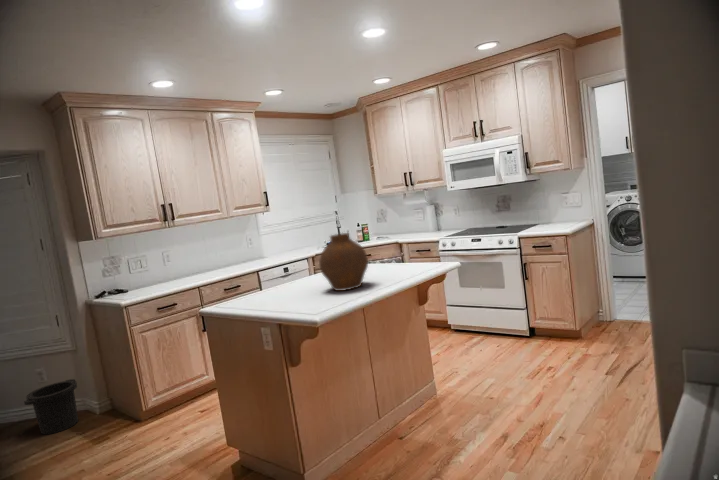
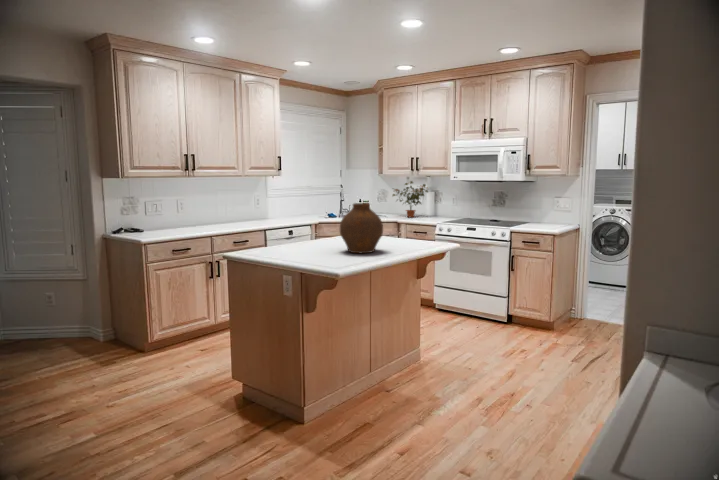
potted plant: none [389,197,428,236] -> present [393,181,428,217]
trash can: present [24,379,78,434] -> none [37,306,85,353]

